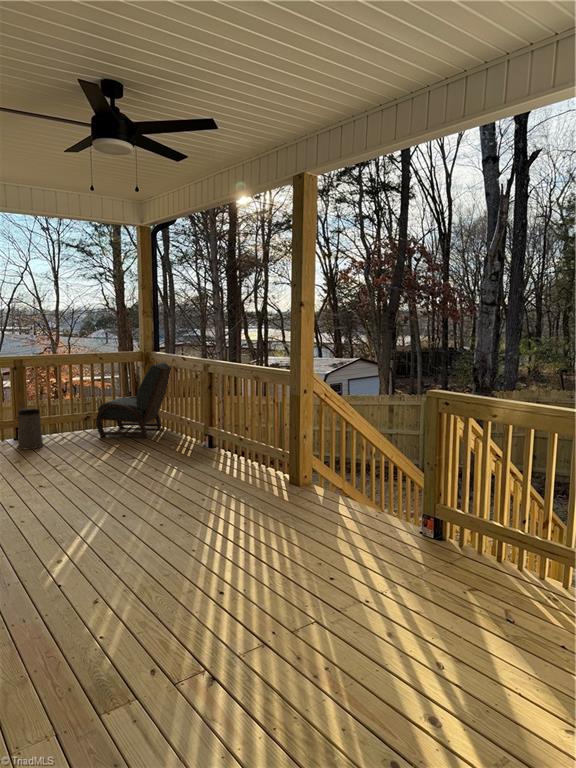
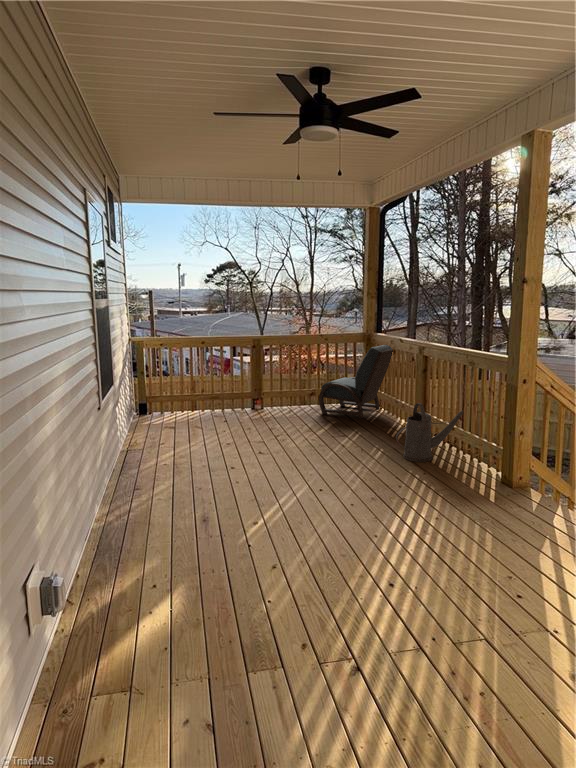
watering can: present [18,403,44,450] -> present [396,403,464,462]

